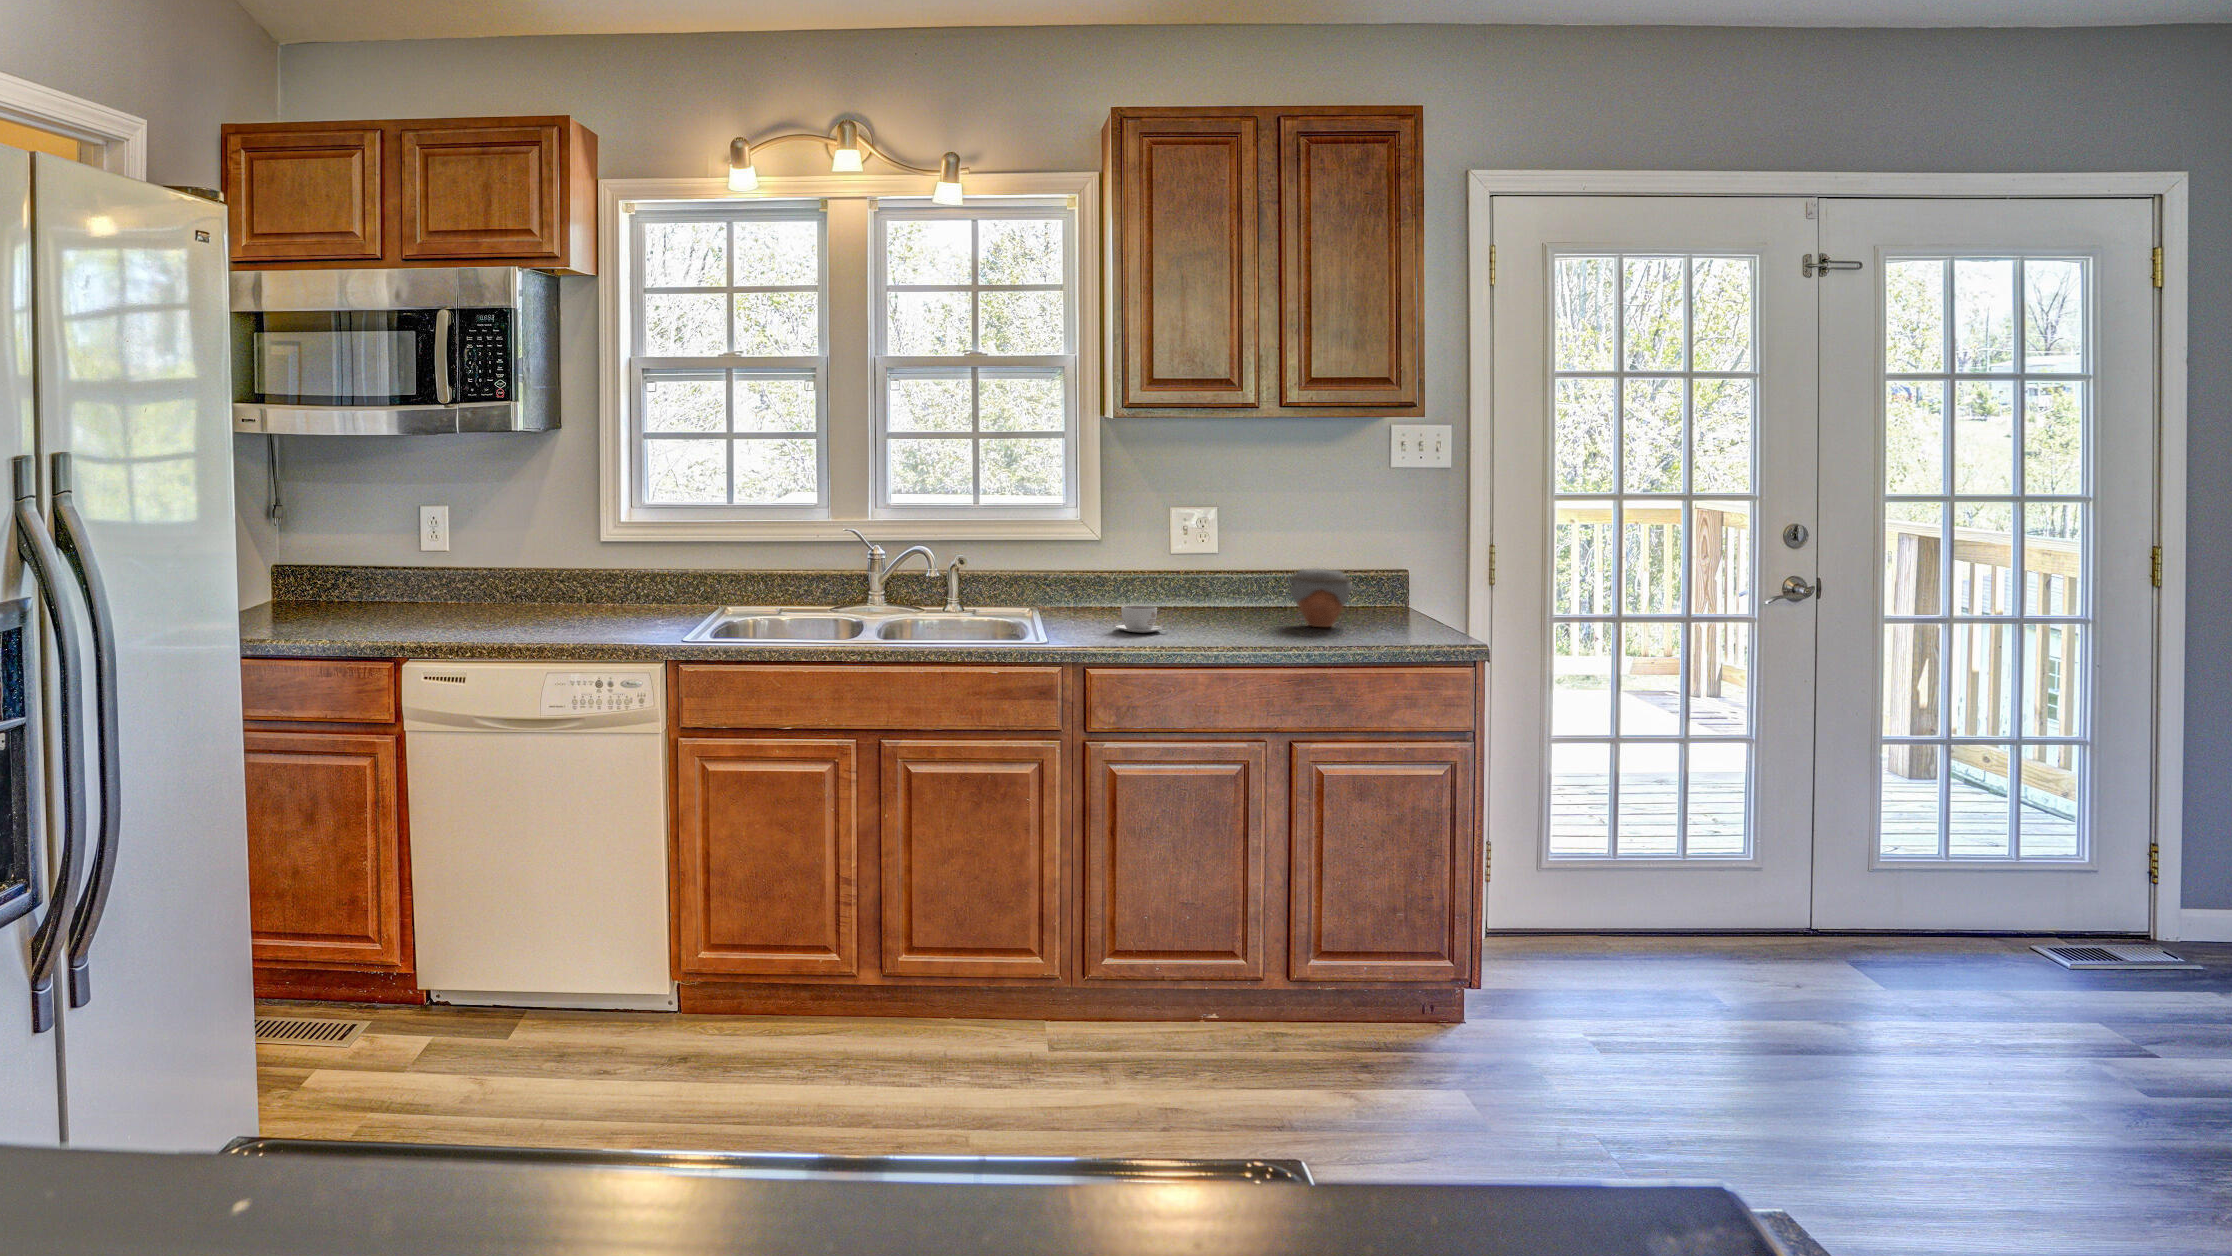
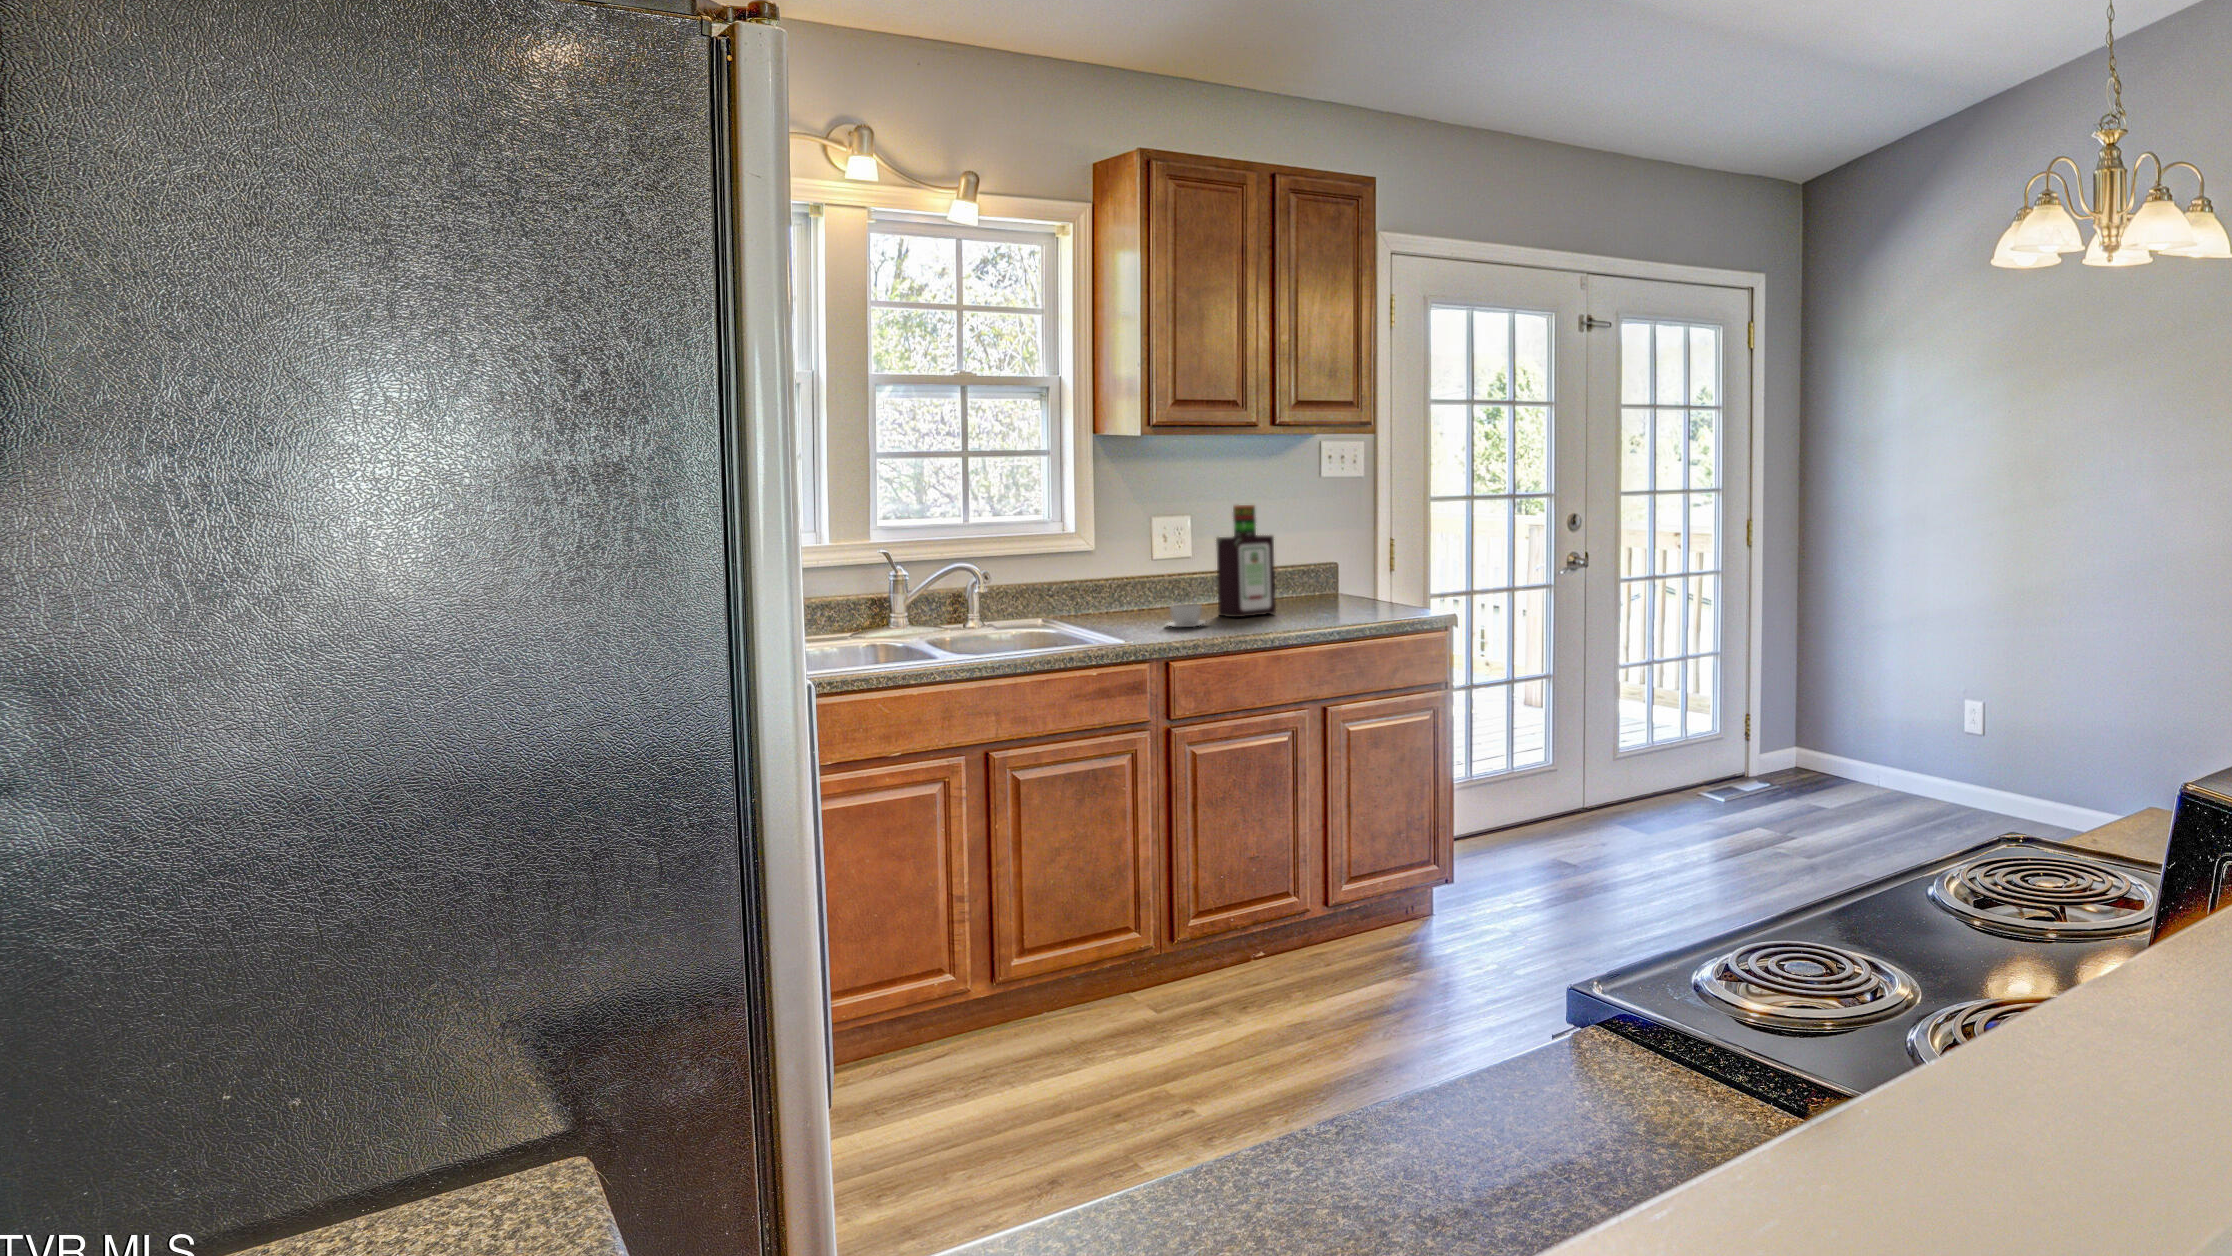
bottle: none [1197,498,1262,628] -> present [1216,505,1276,617]
jar: present [1290,568,1353,627] -> none [1288,560,1338,609]

